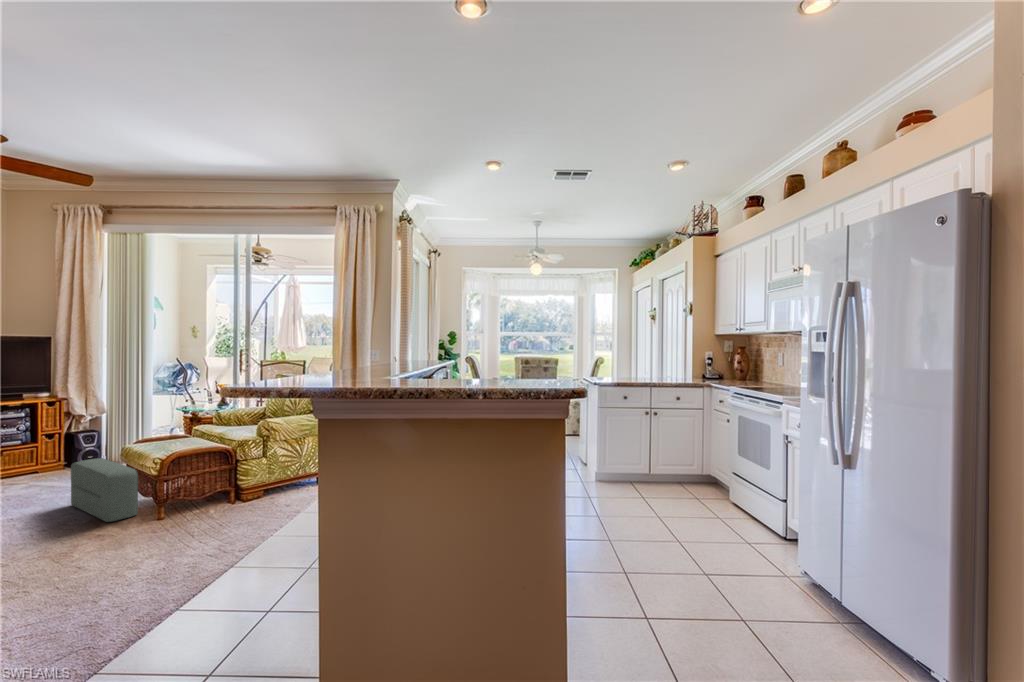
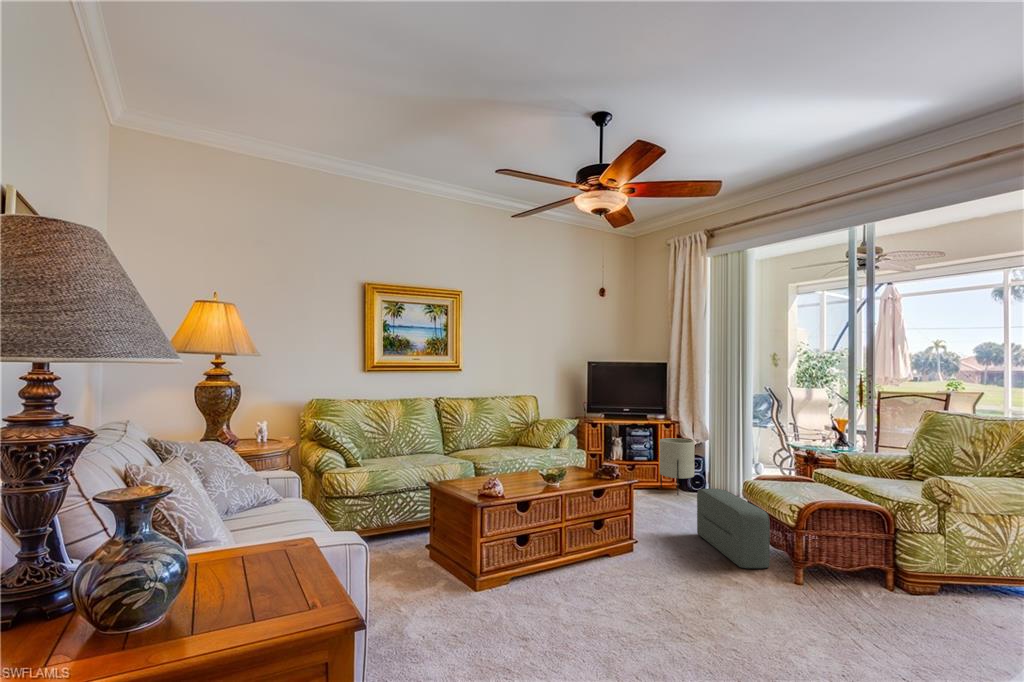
planter: none [39,415,85,473] -> present [660,438,695,495]

